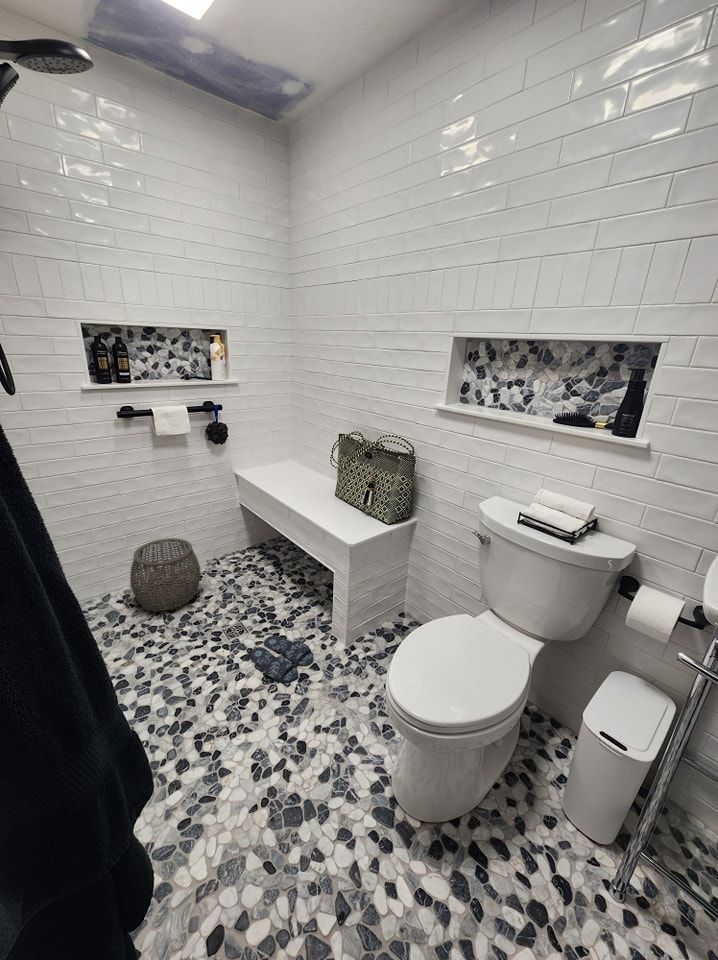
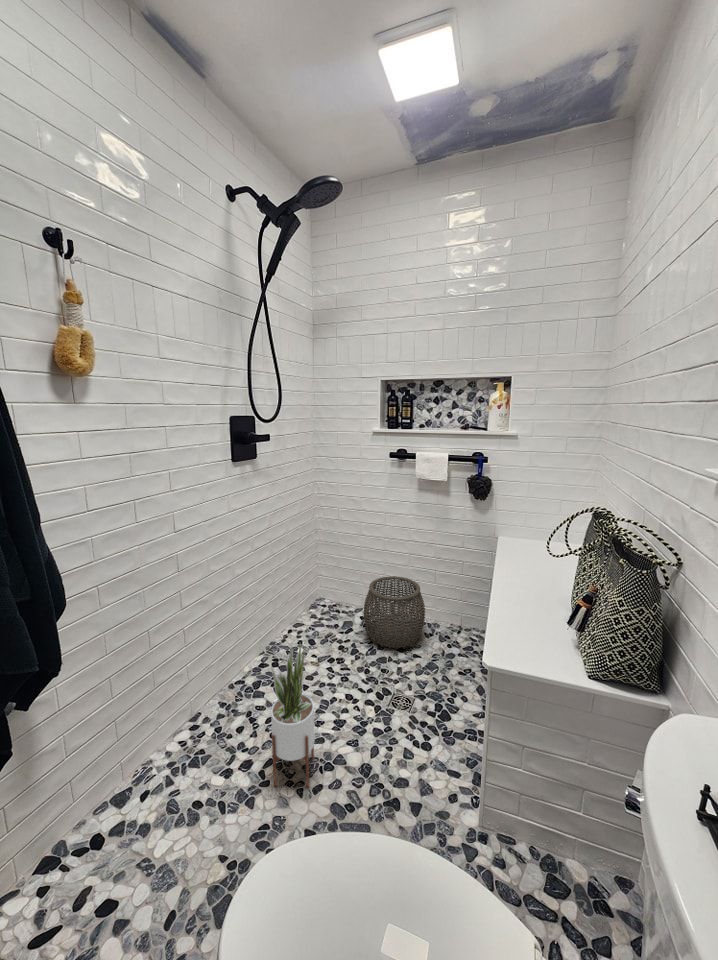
potted plant: none [198,616,249,749] -> present [271,644,315,788]
slippers: present [249,636,313,682] -> none [368,730,435,801]

